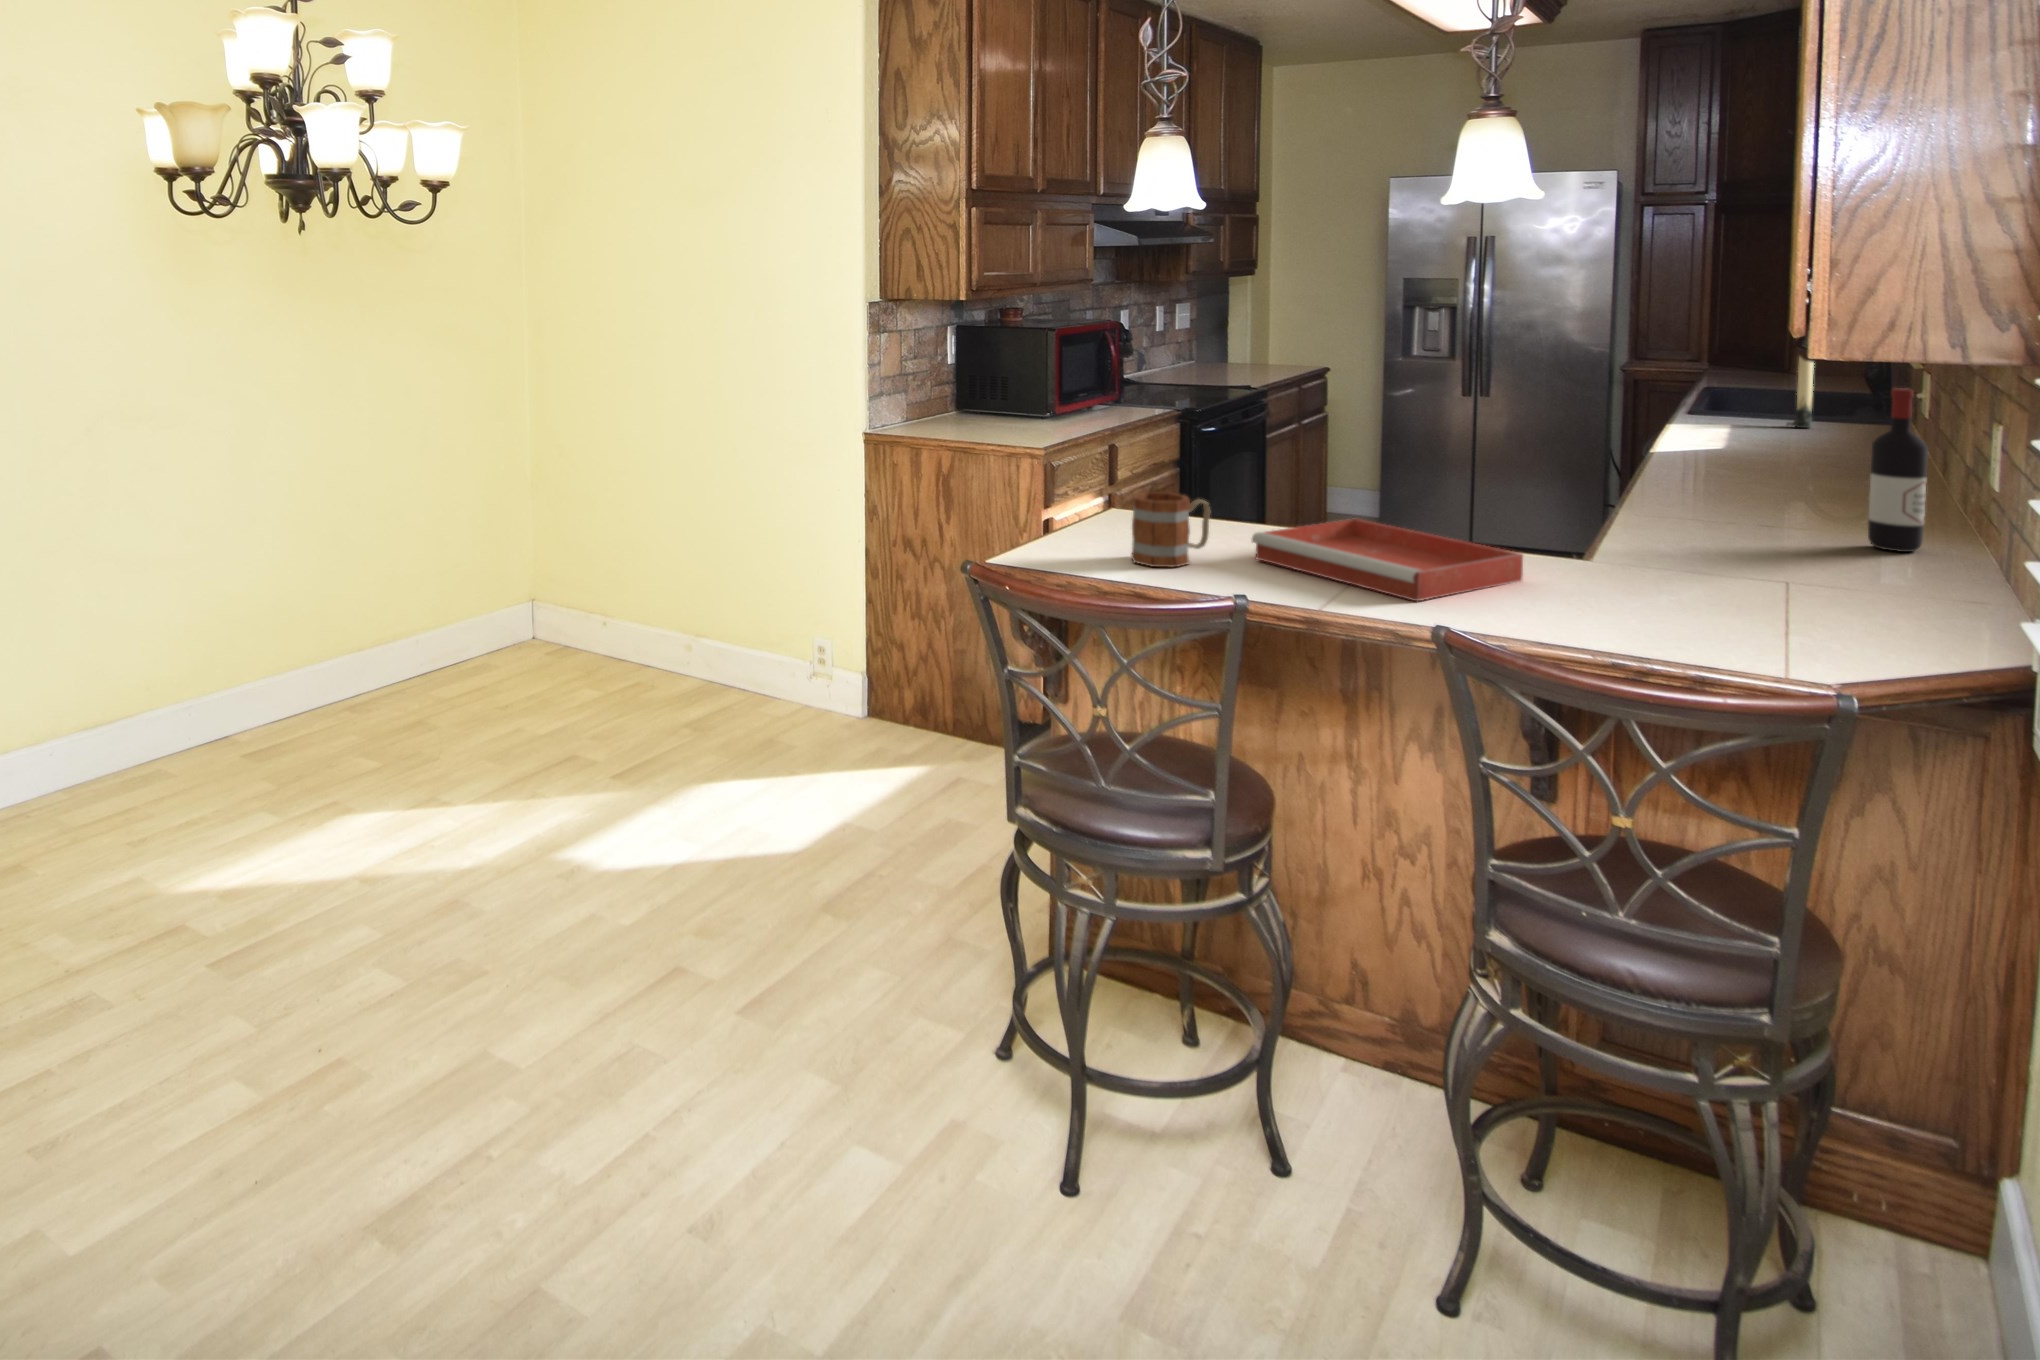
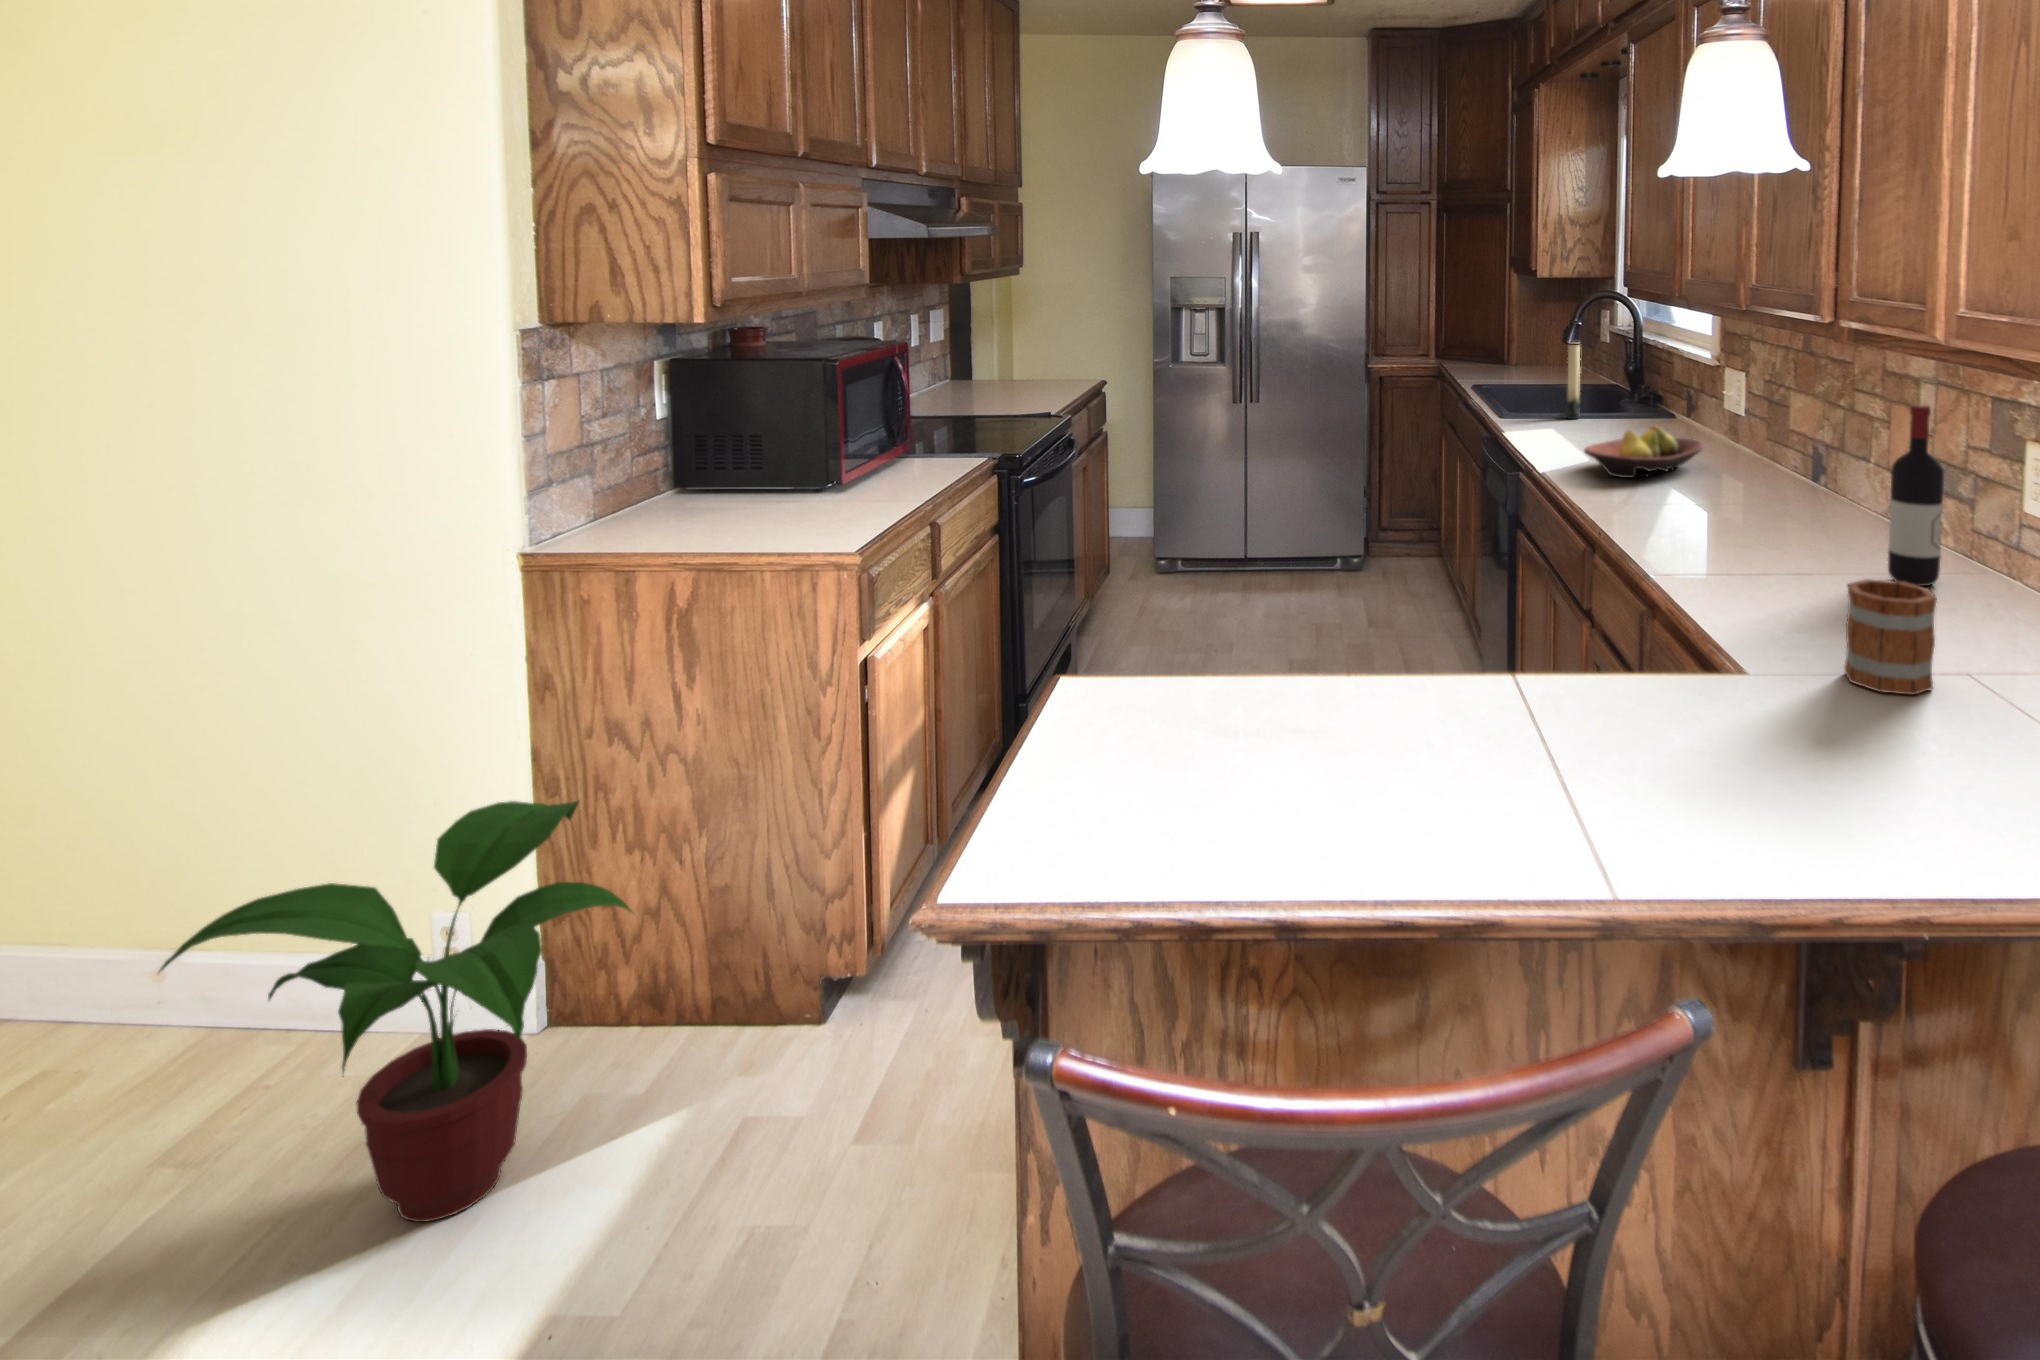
fruit bowl: none [1709,424,1875,470] -> present [1584,426,1704,478]
mug: present [1131,492,1210,567] -> present [1844,579,1937,695]
tray: present [1252,519,1523,601] -> none [1387,660,1749,850]
potted plant: none [707,569,909,769] -> present [159,801,632,1222]

